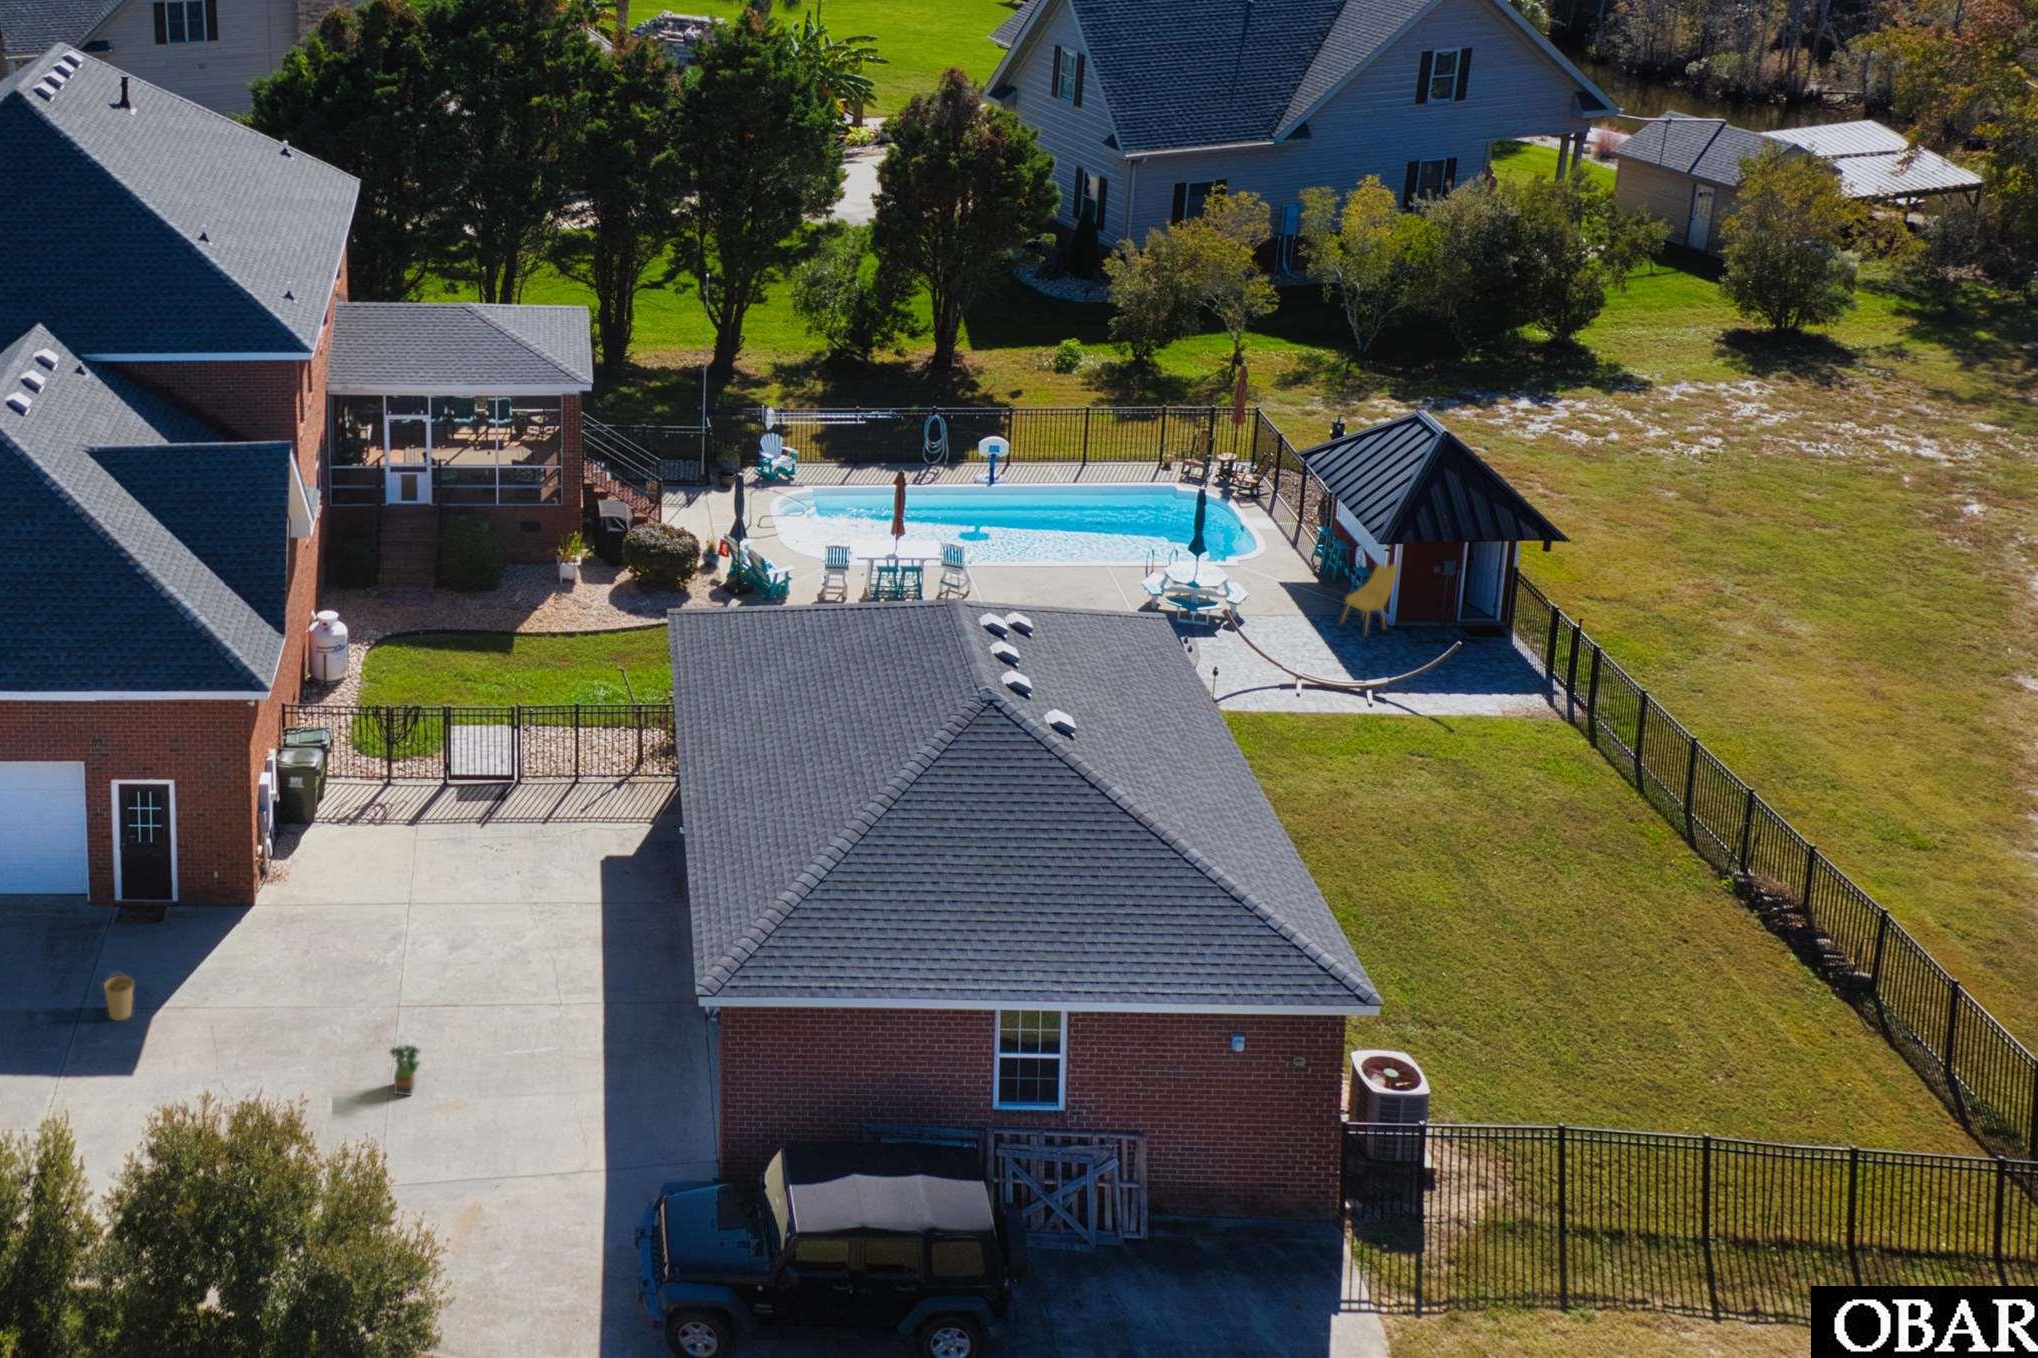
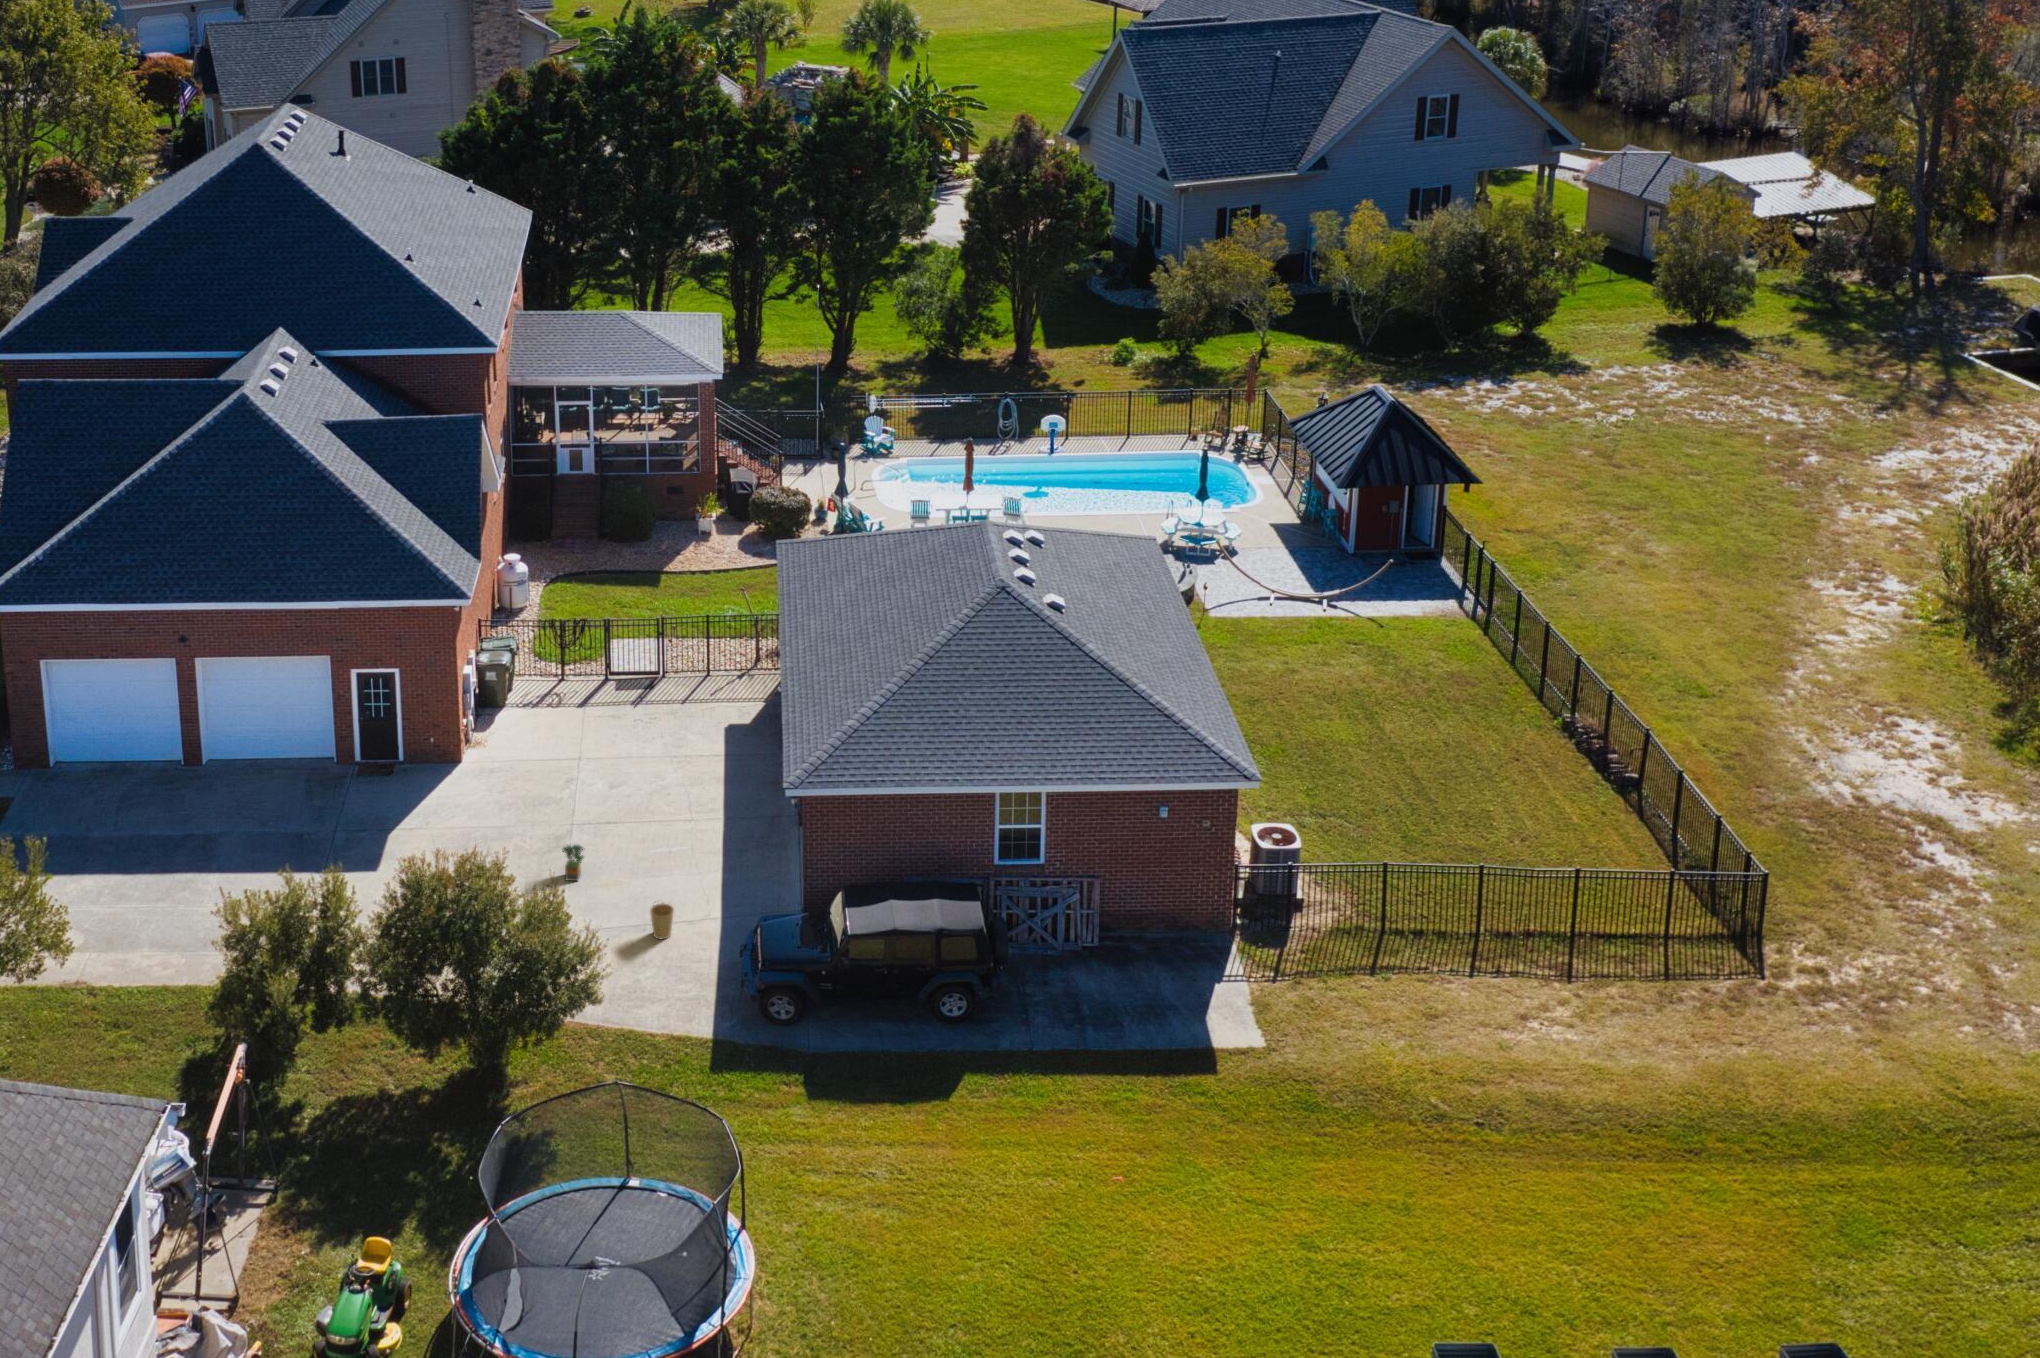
chair: present [1344,564,1397,629] -> none [1307,498,1349,559]
basket: present [104,976,134,1021] -> present [650,903,674,939]

